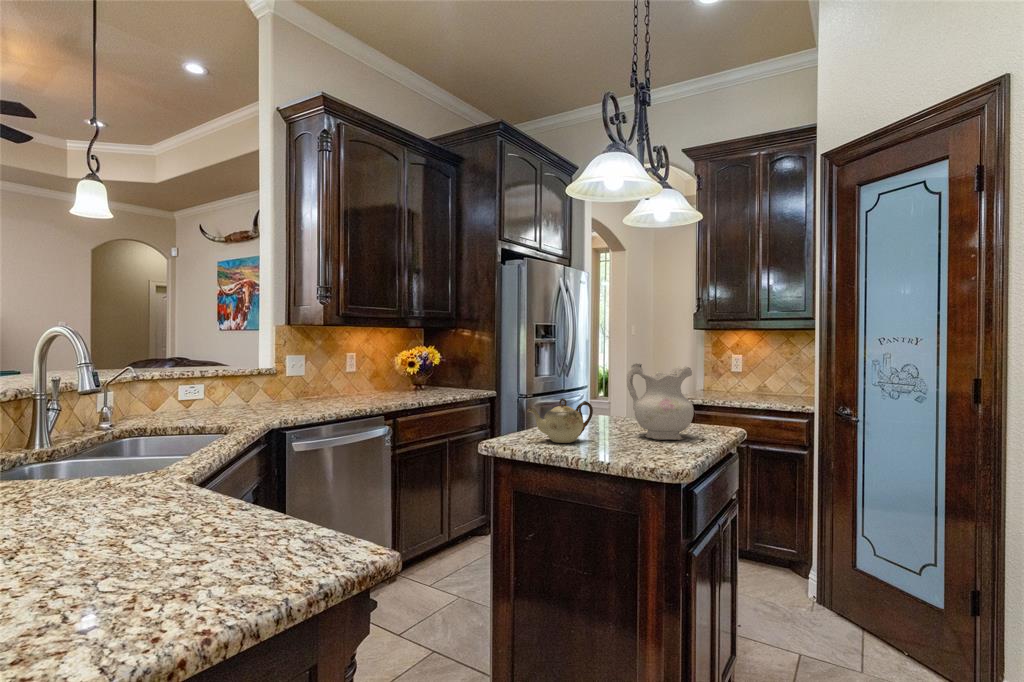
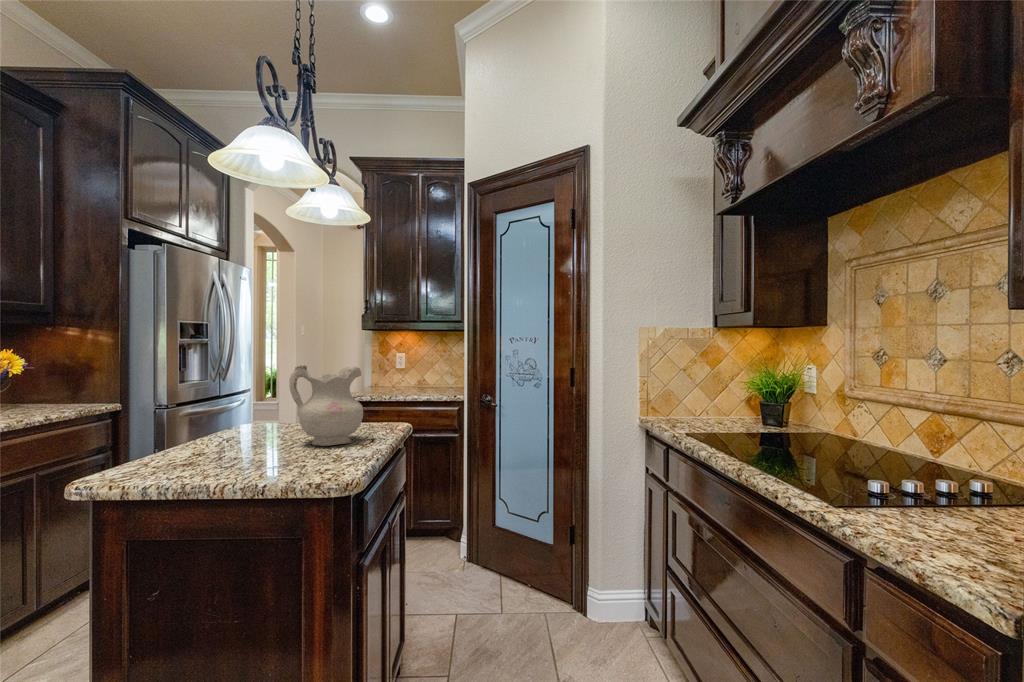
teapot: present [526,398,593,443] -> none [149,411,247,467]

